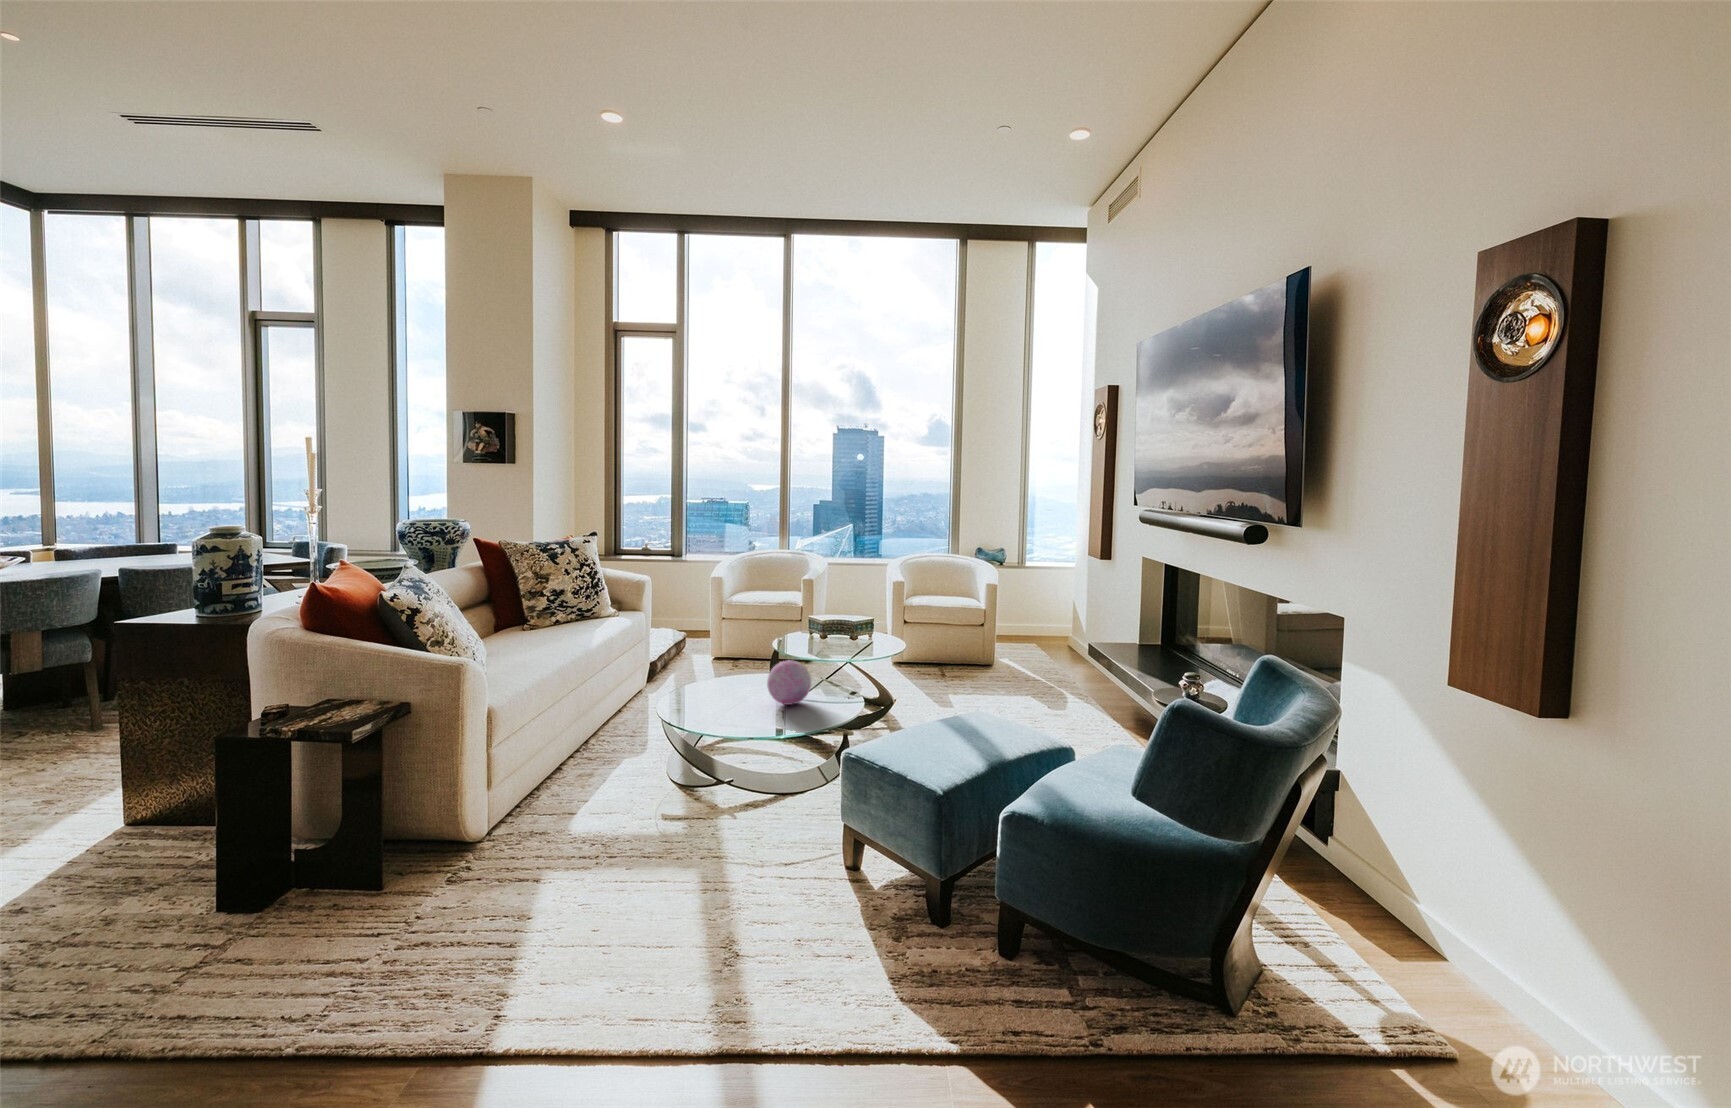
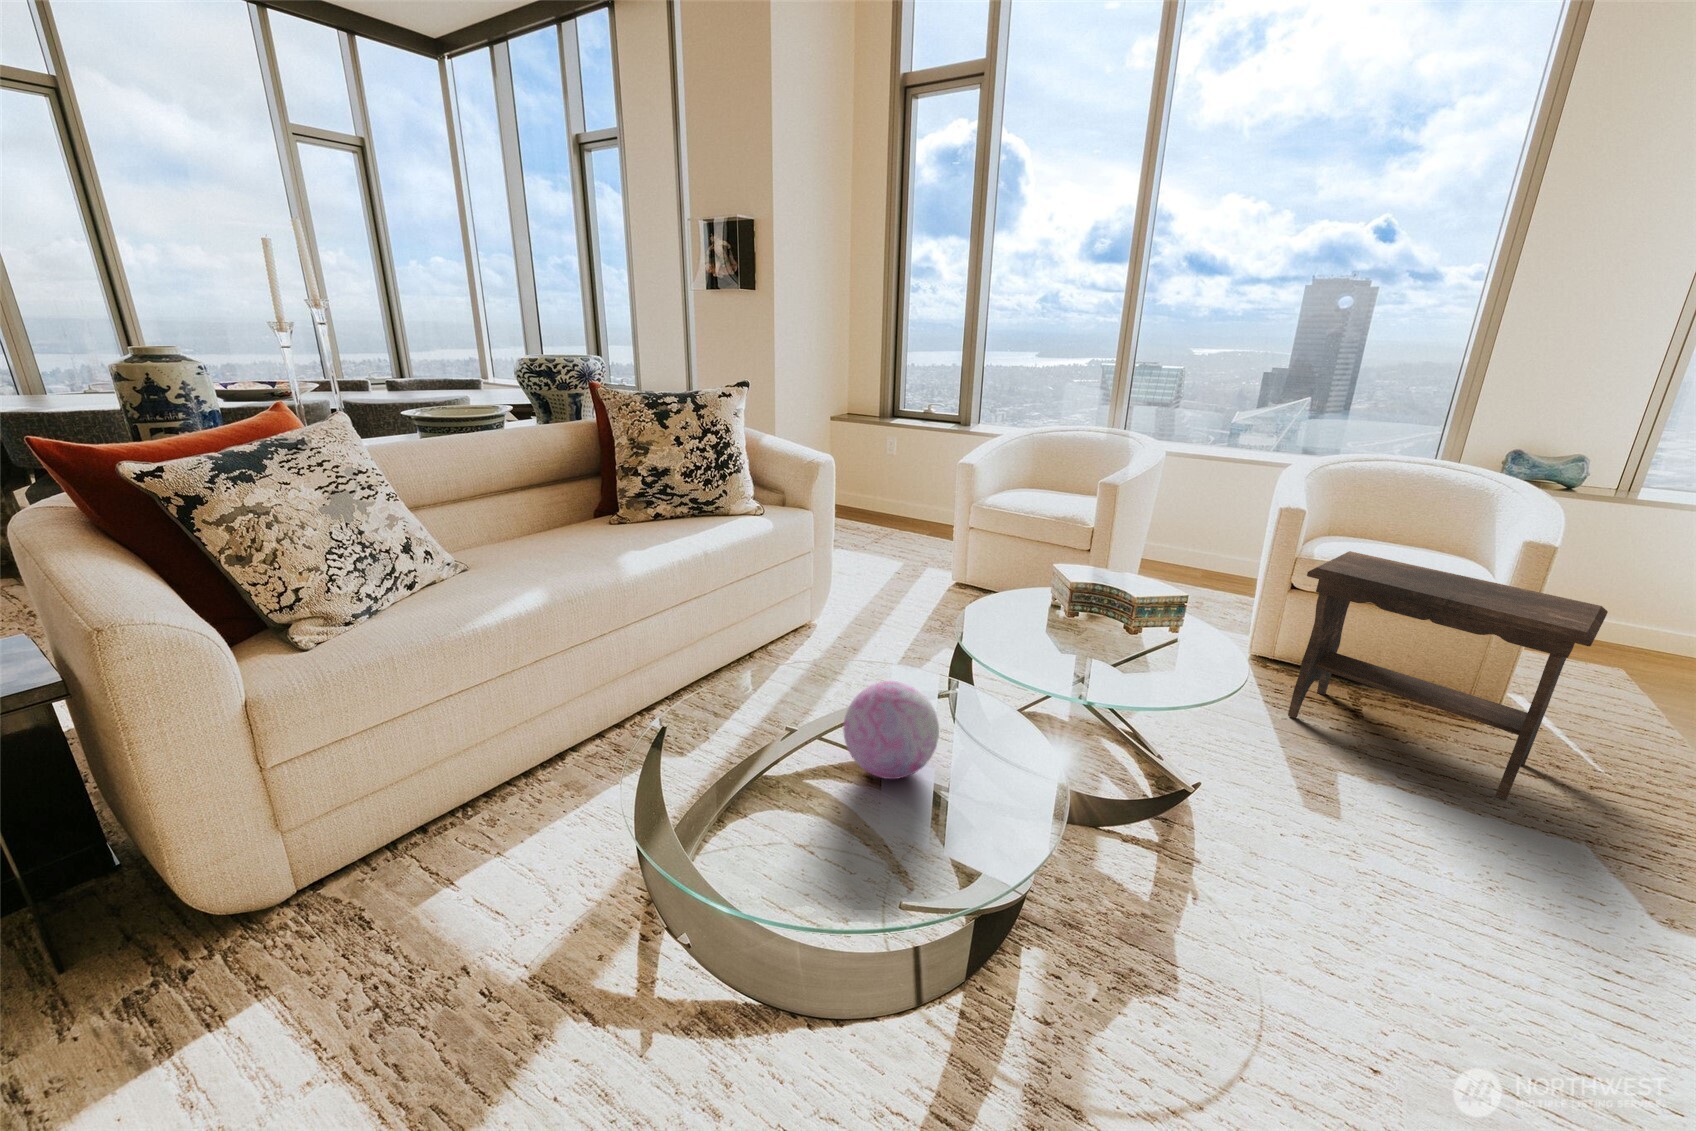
footstool: none [916,598,1017,690] -> present [1288,551,1608,800]

